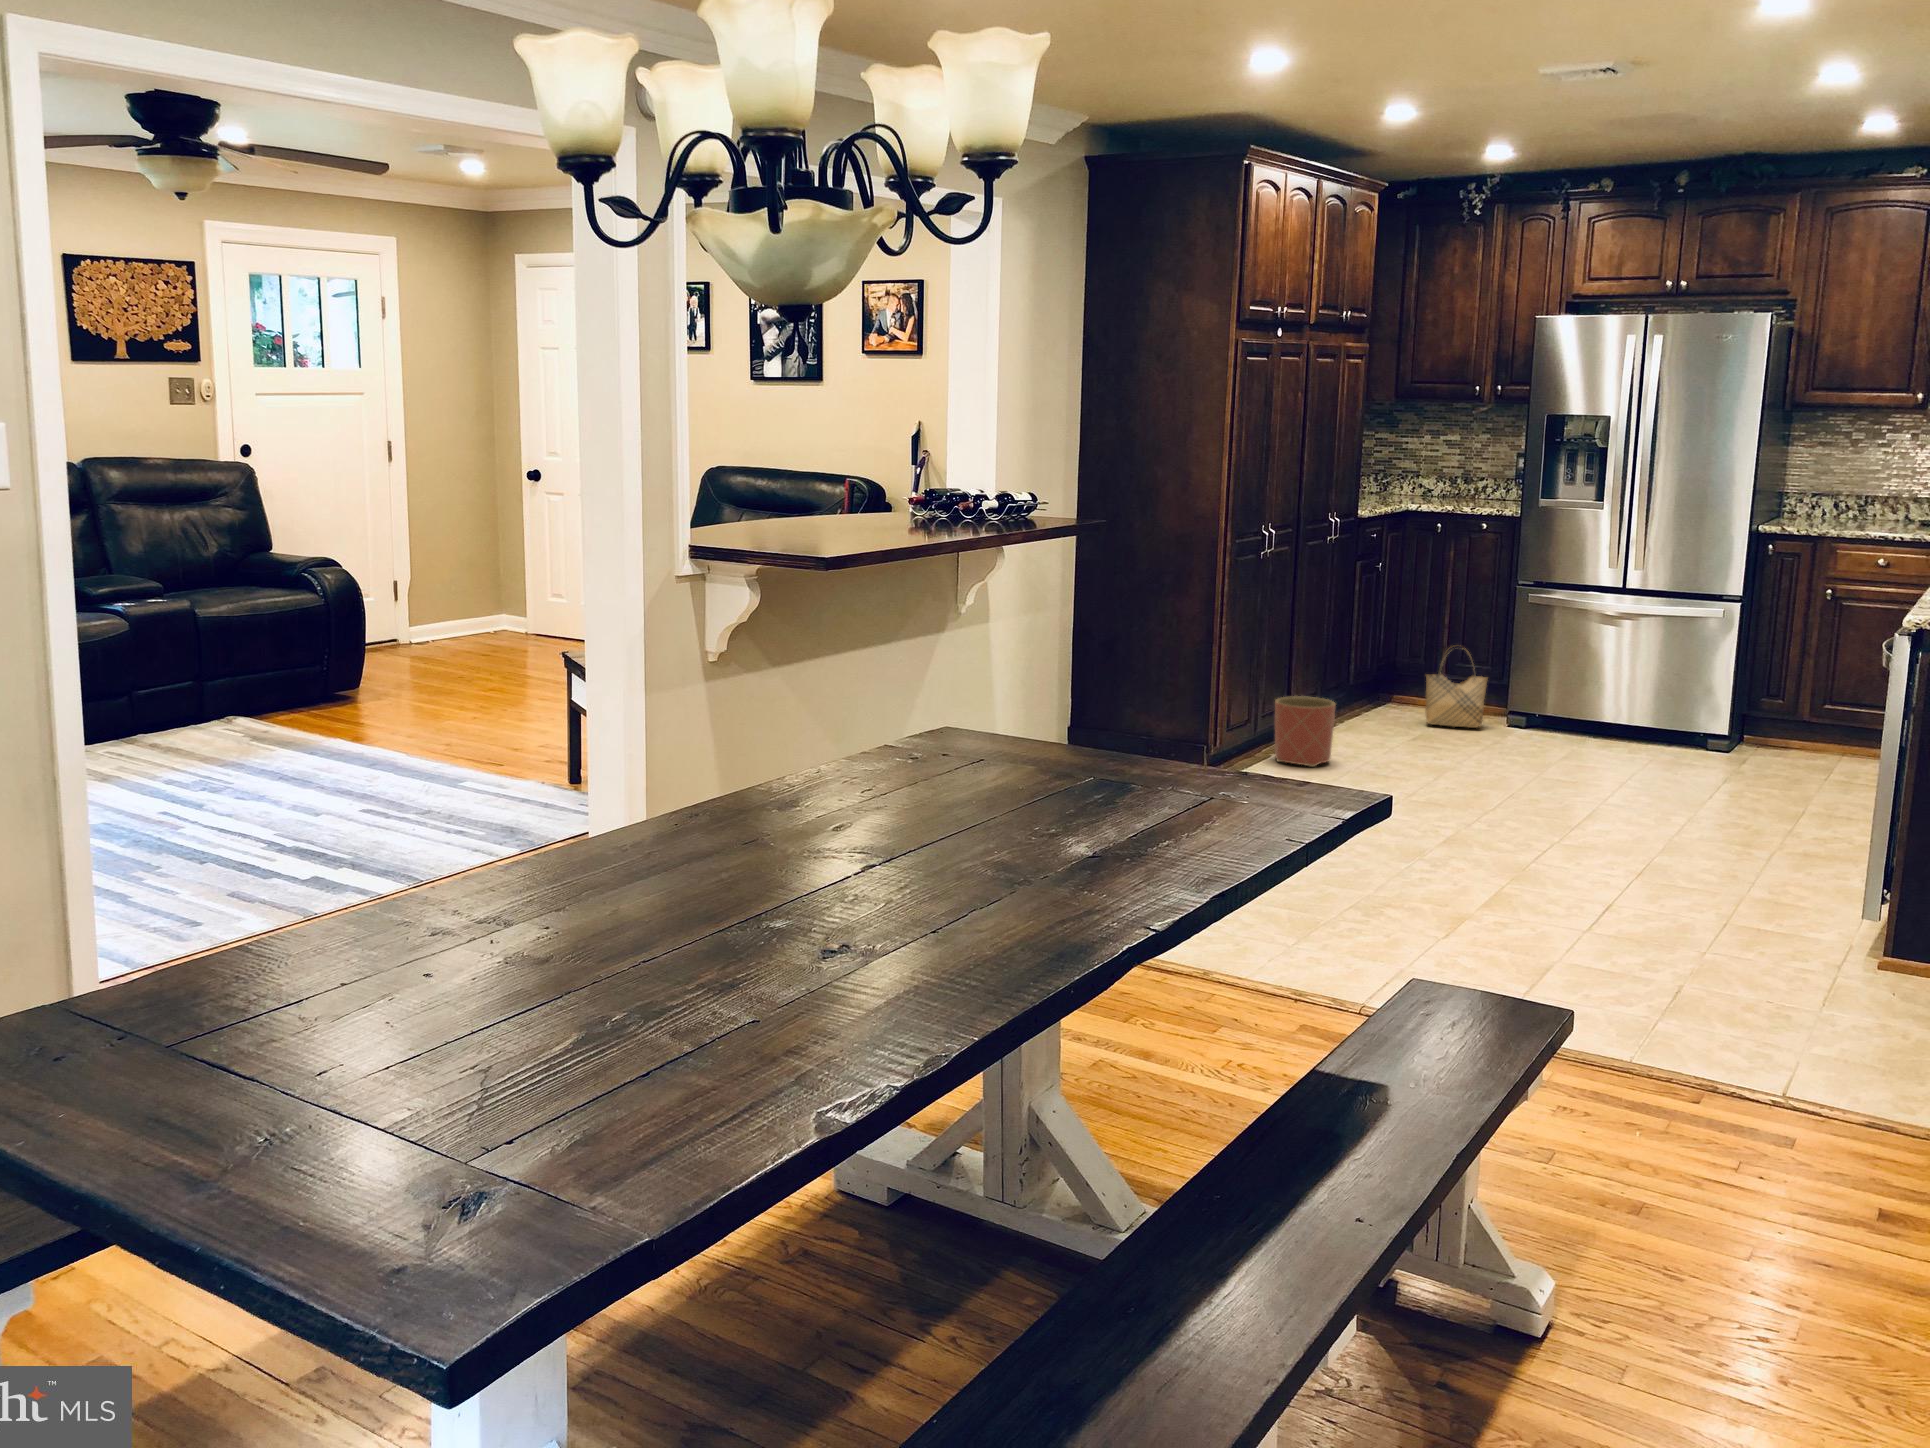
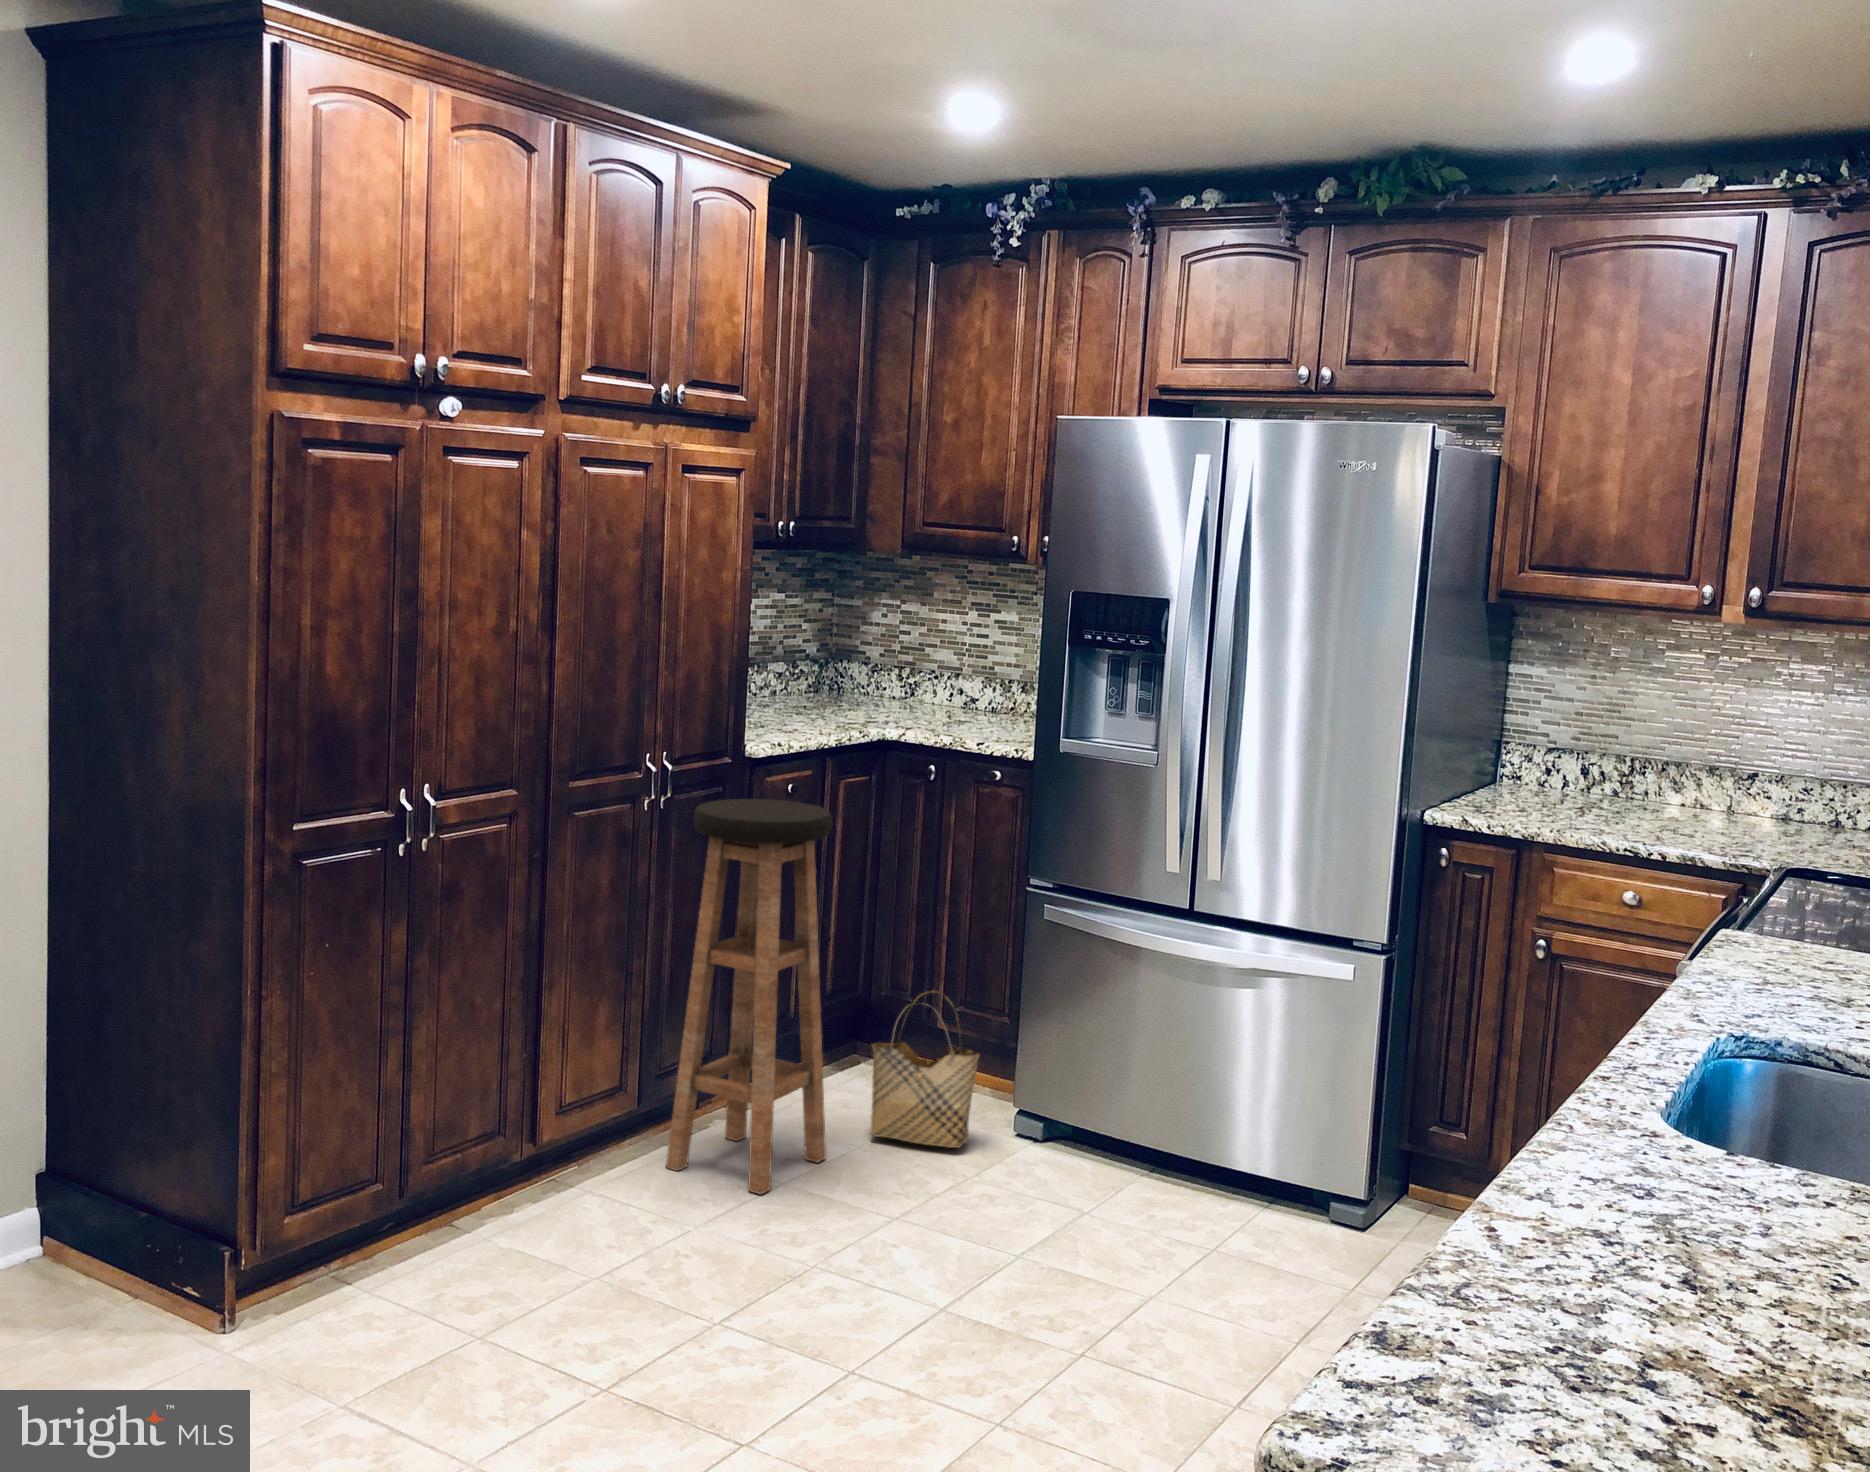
bar stool: none [1332,540,1420,743] -> present [666,799,832,1194]
planter: present [1275,696,1336,767] -> none [458,1121,583,1285]

